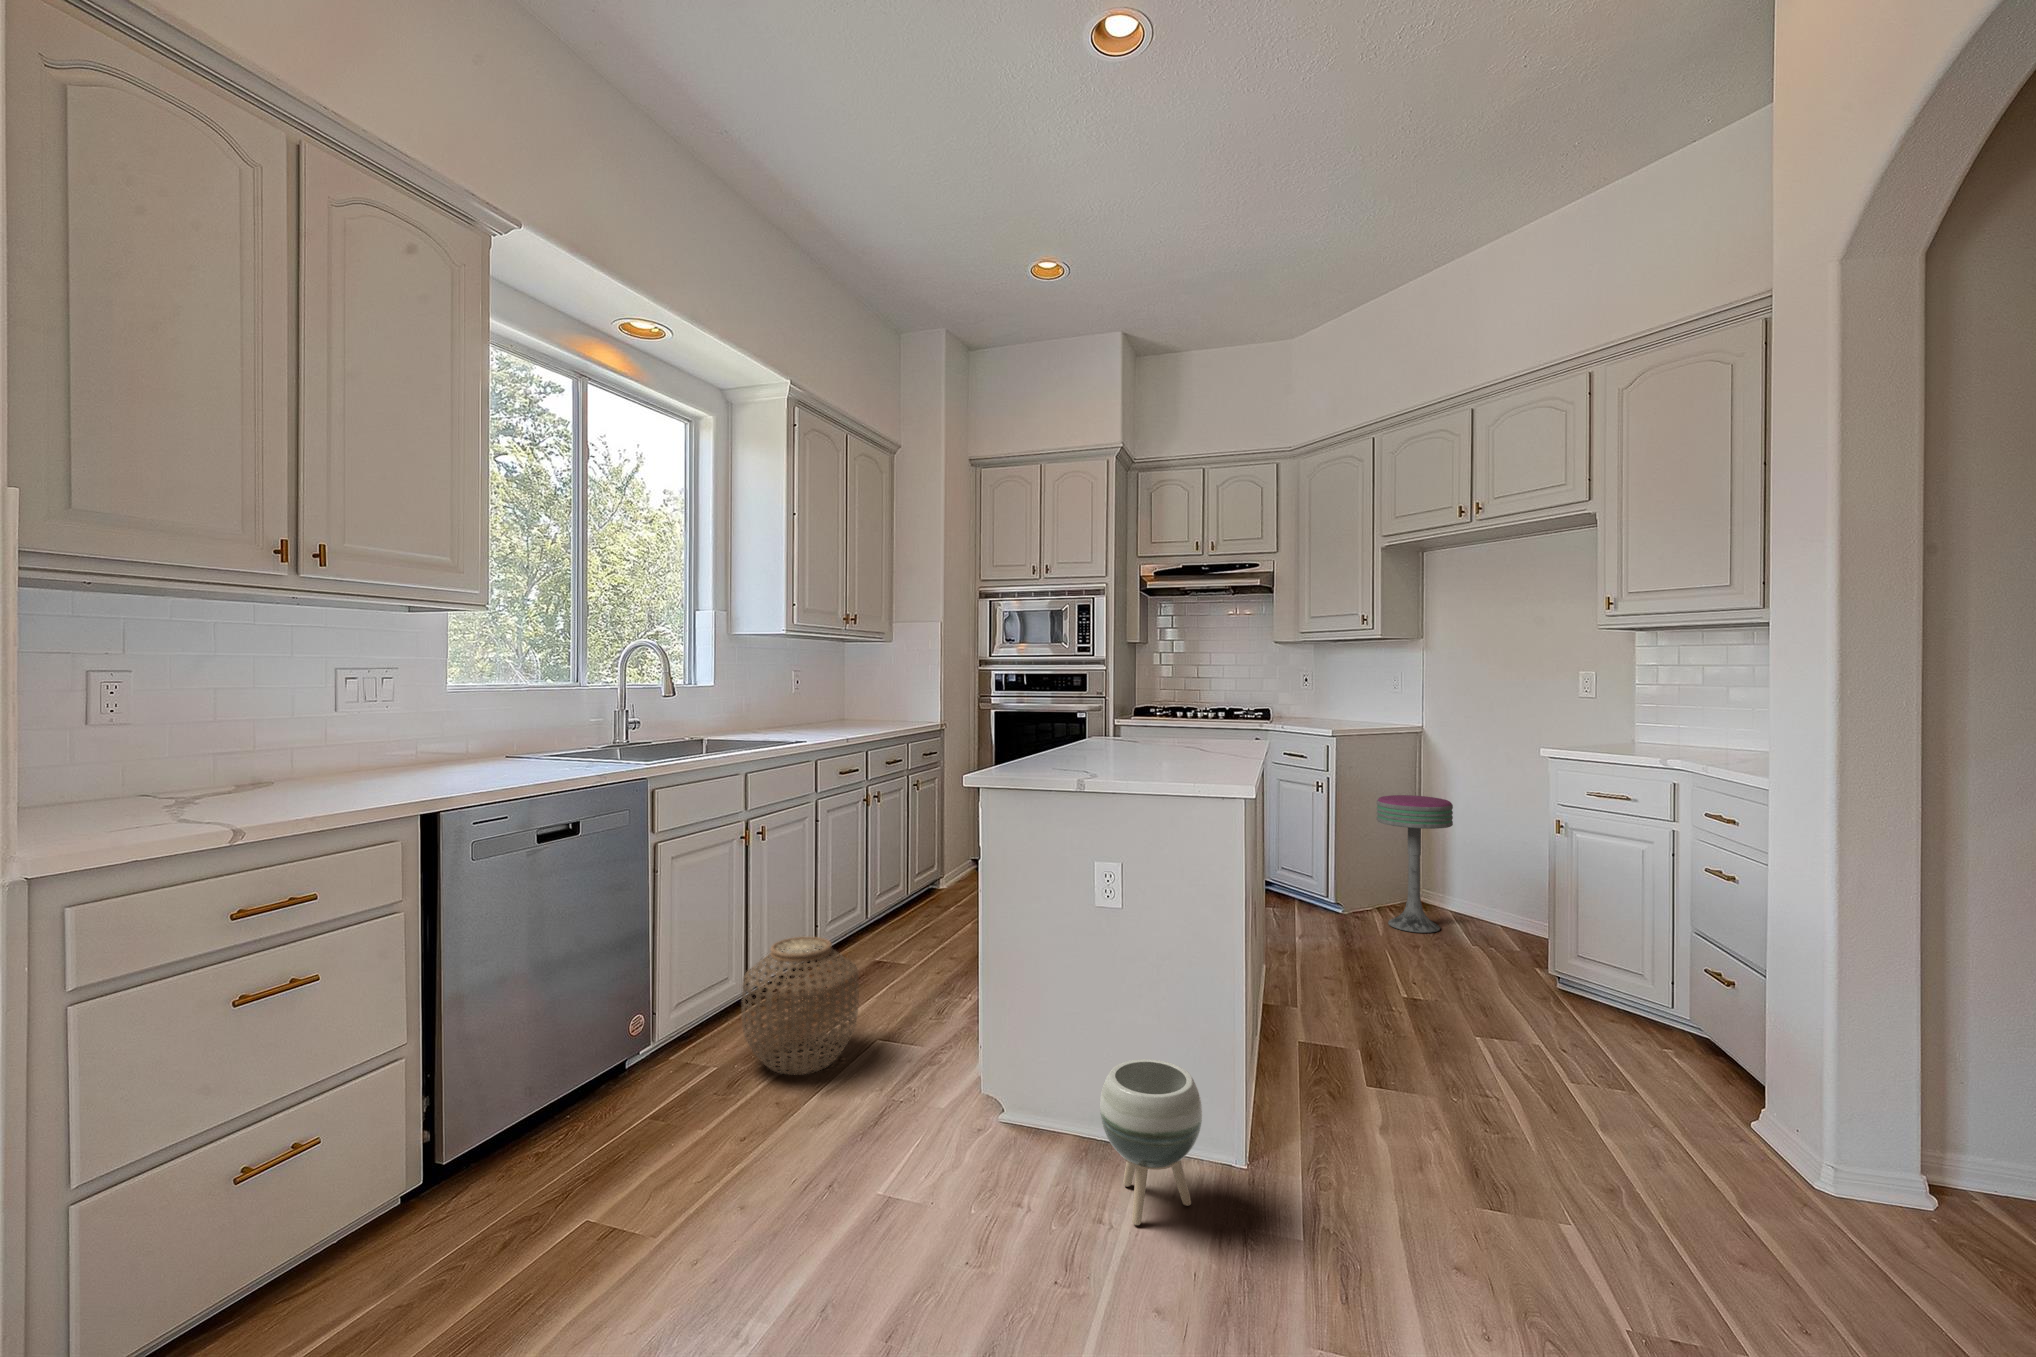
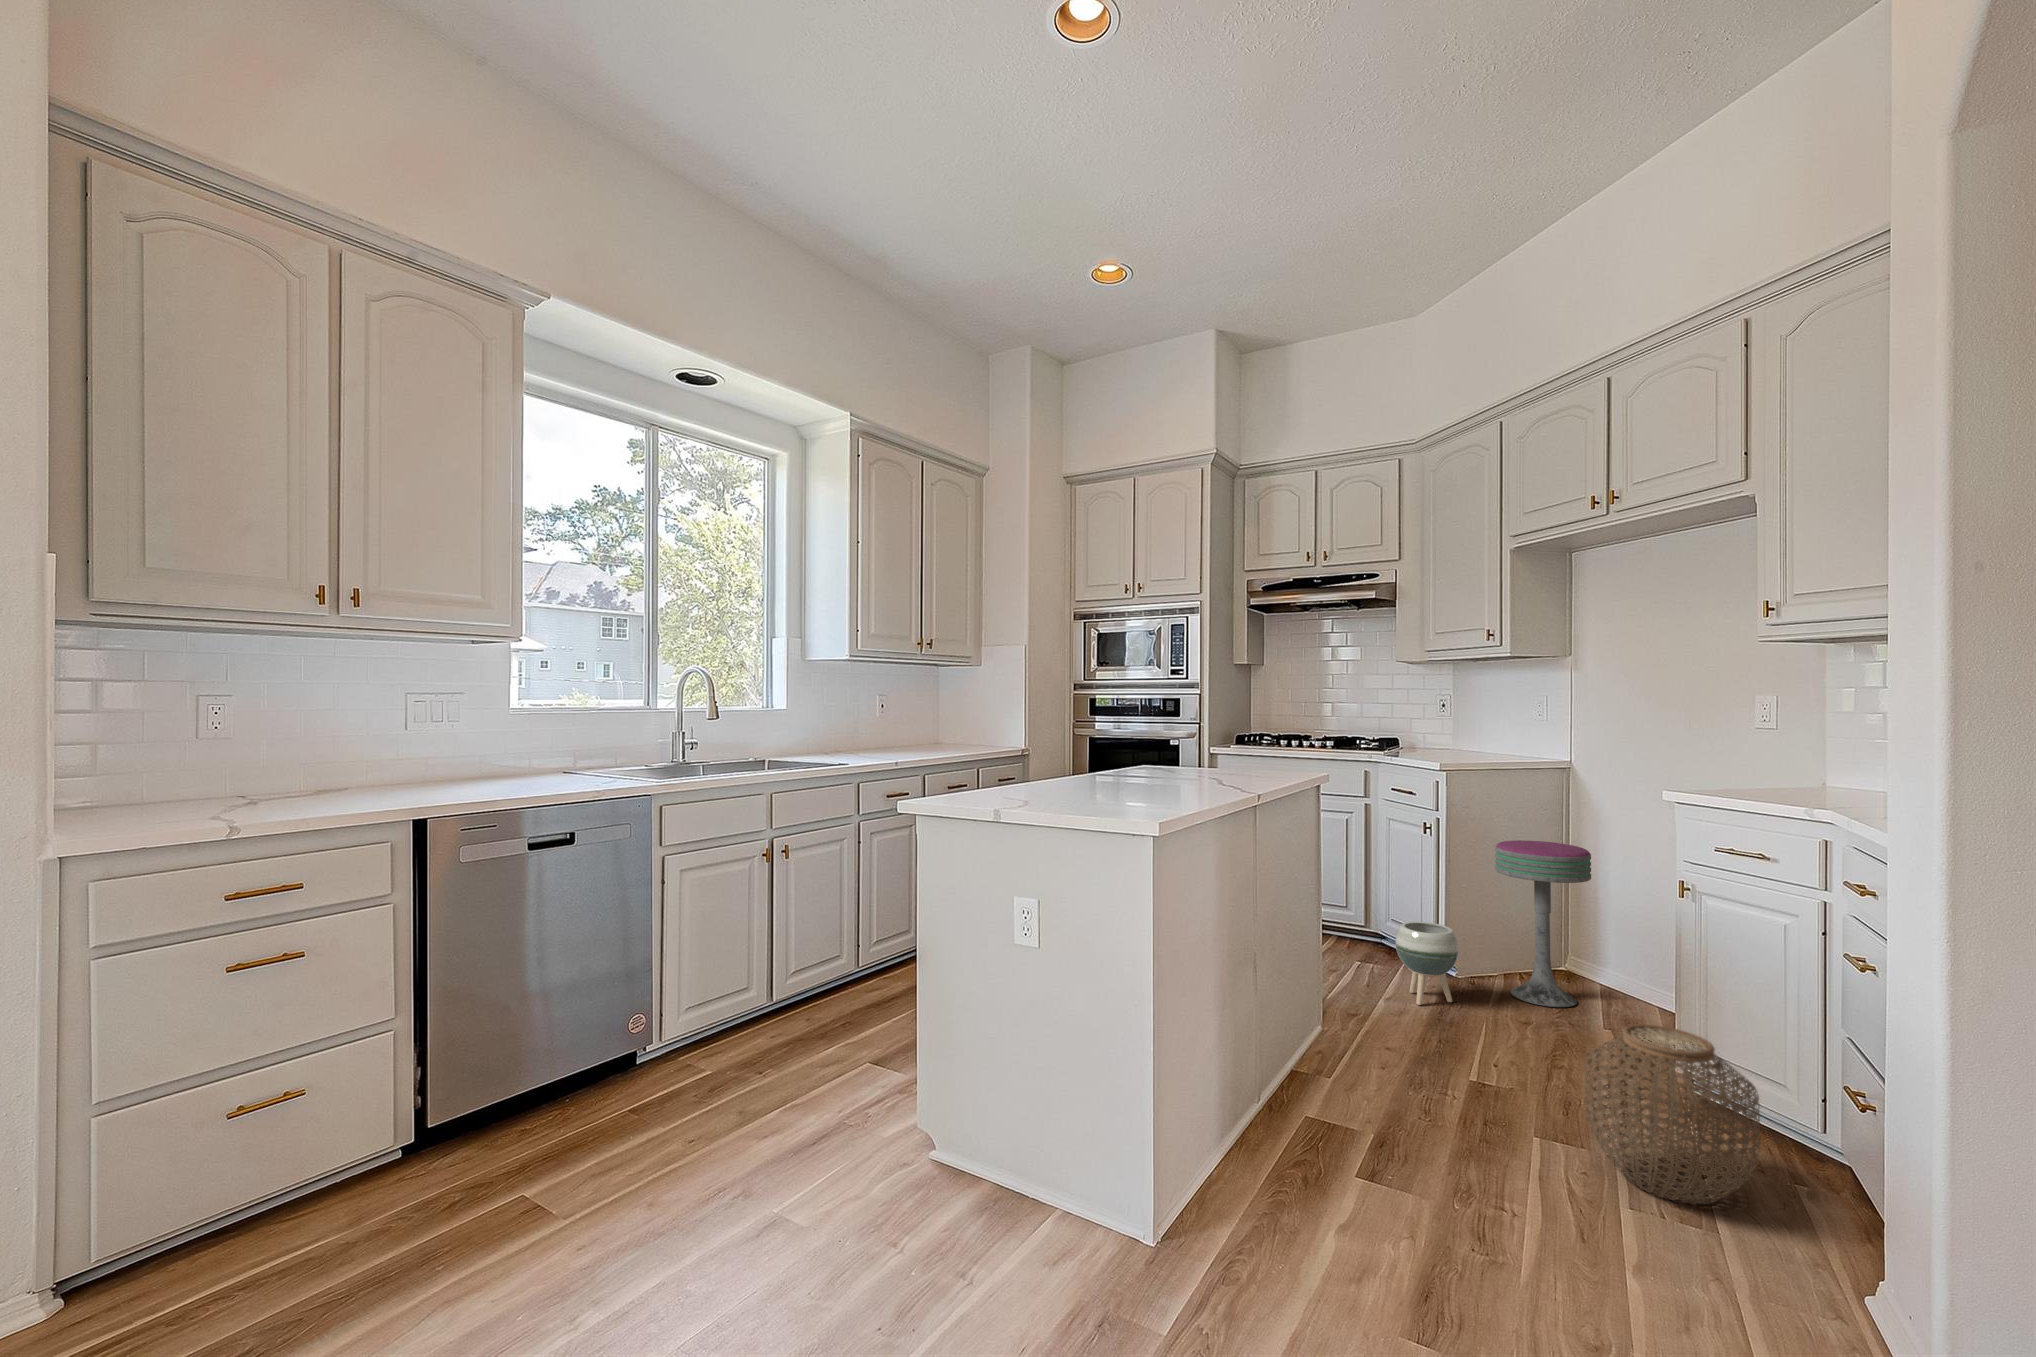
woven basket: present [742,937,859,1075] -> present [1585,1024,1760,1204]
planter: present [1100,1059,1202,1225] -> present [1396,922,1459,1005]

